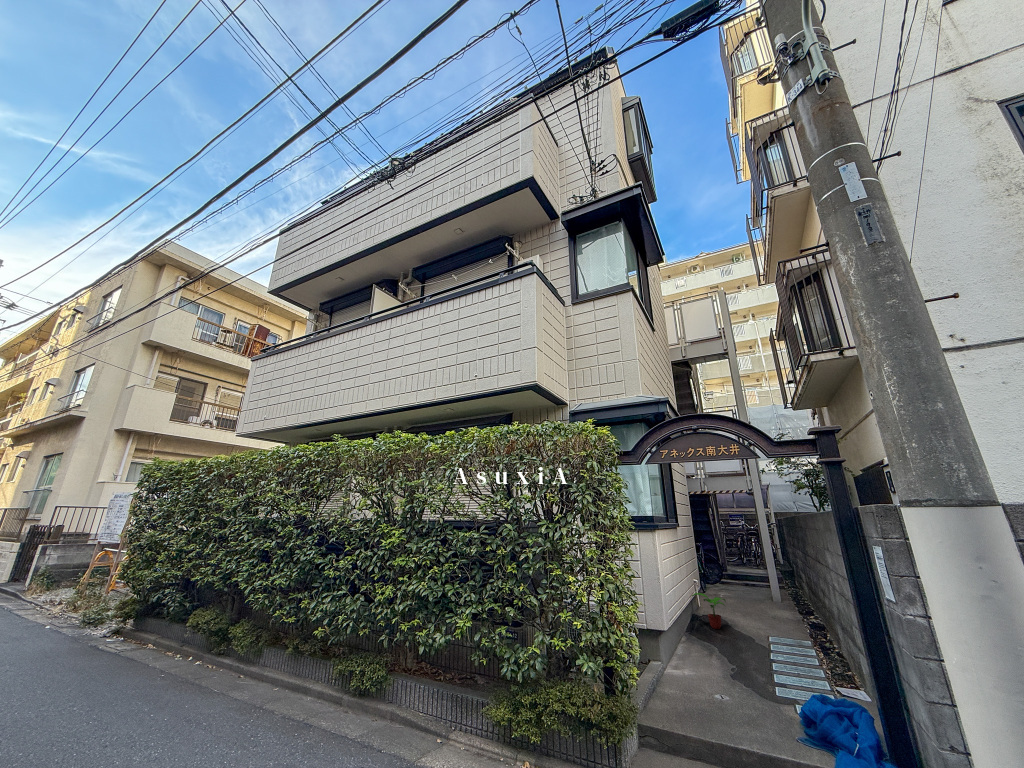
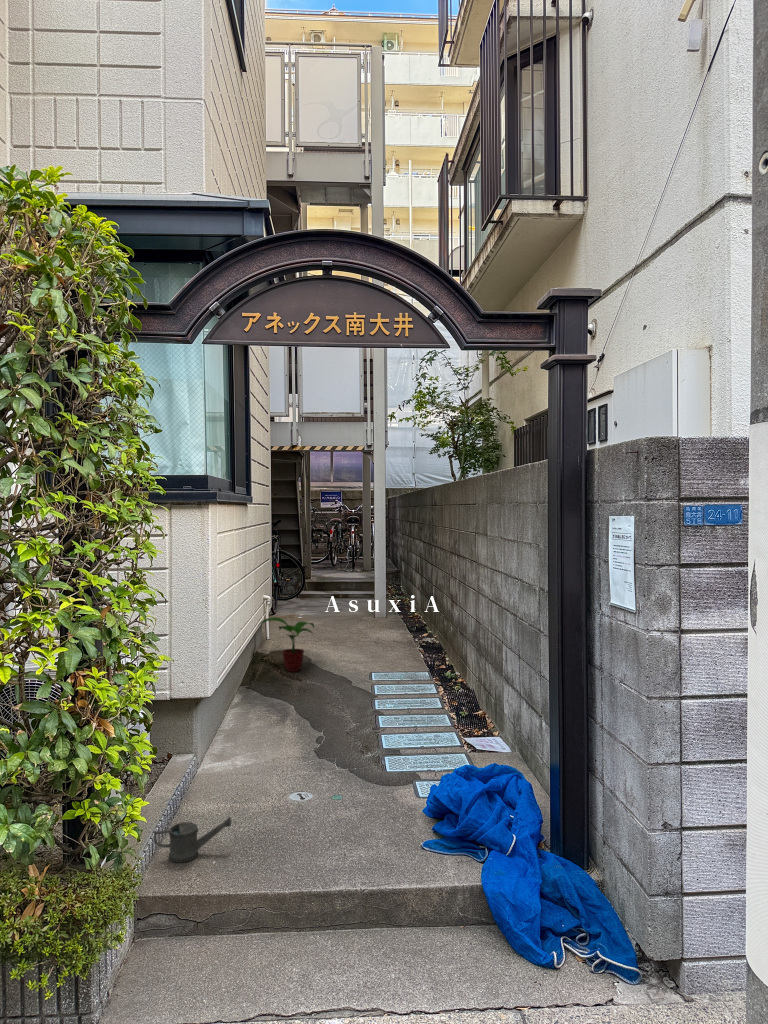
watering can: none [644,692,682,713] -> present [154,817,231,862]

